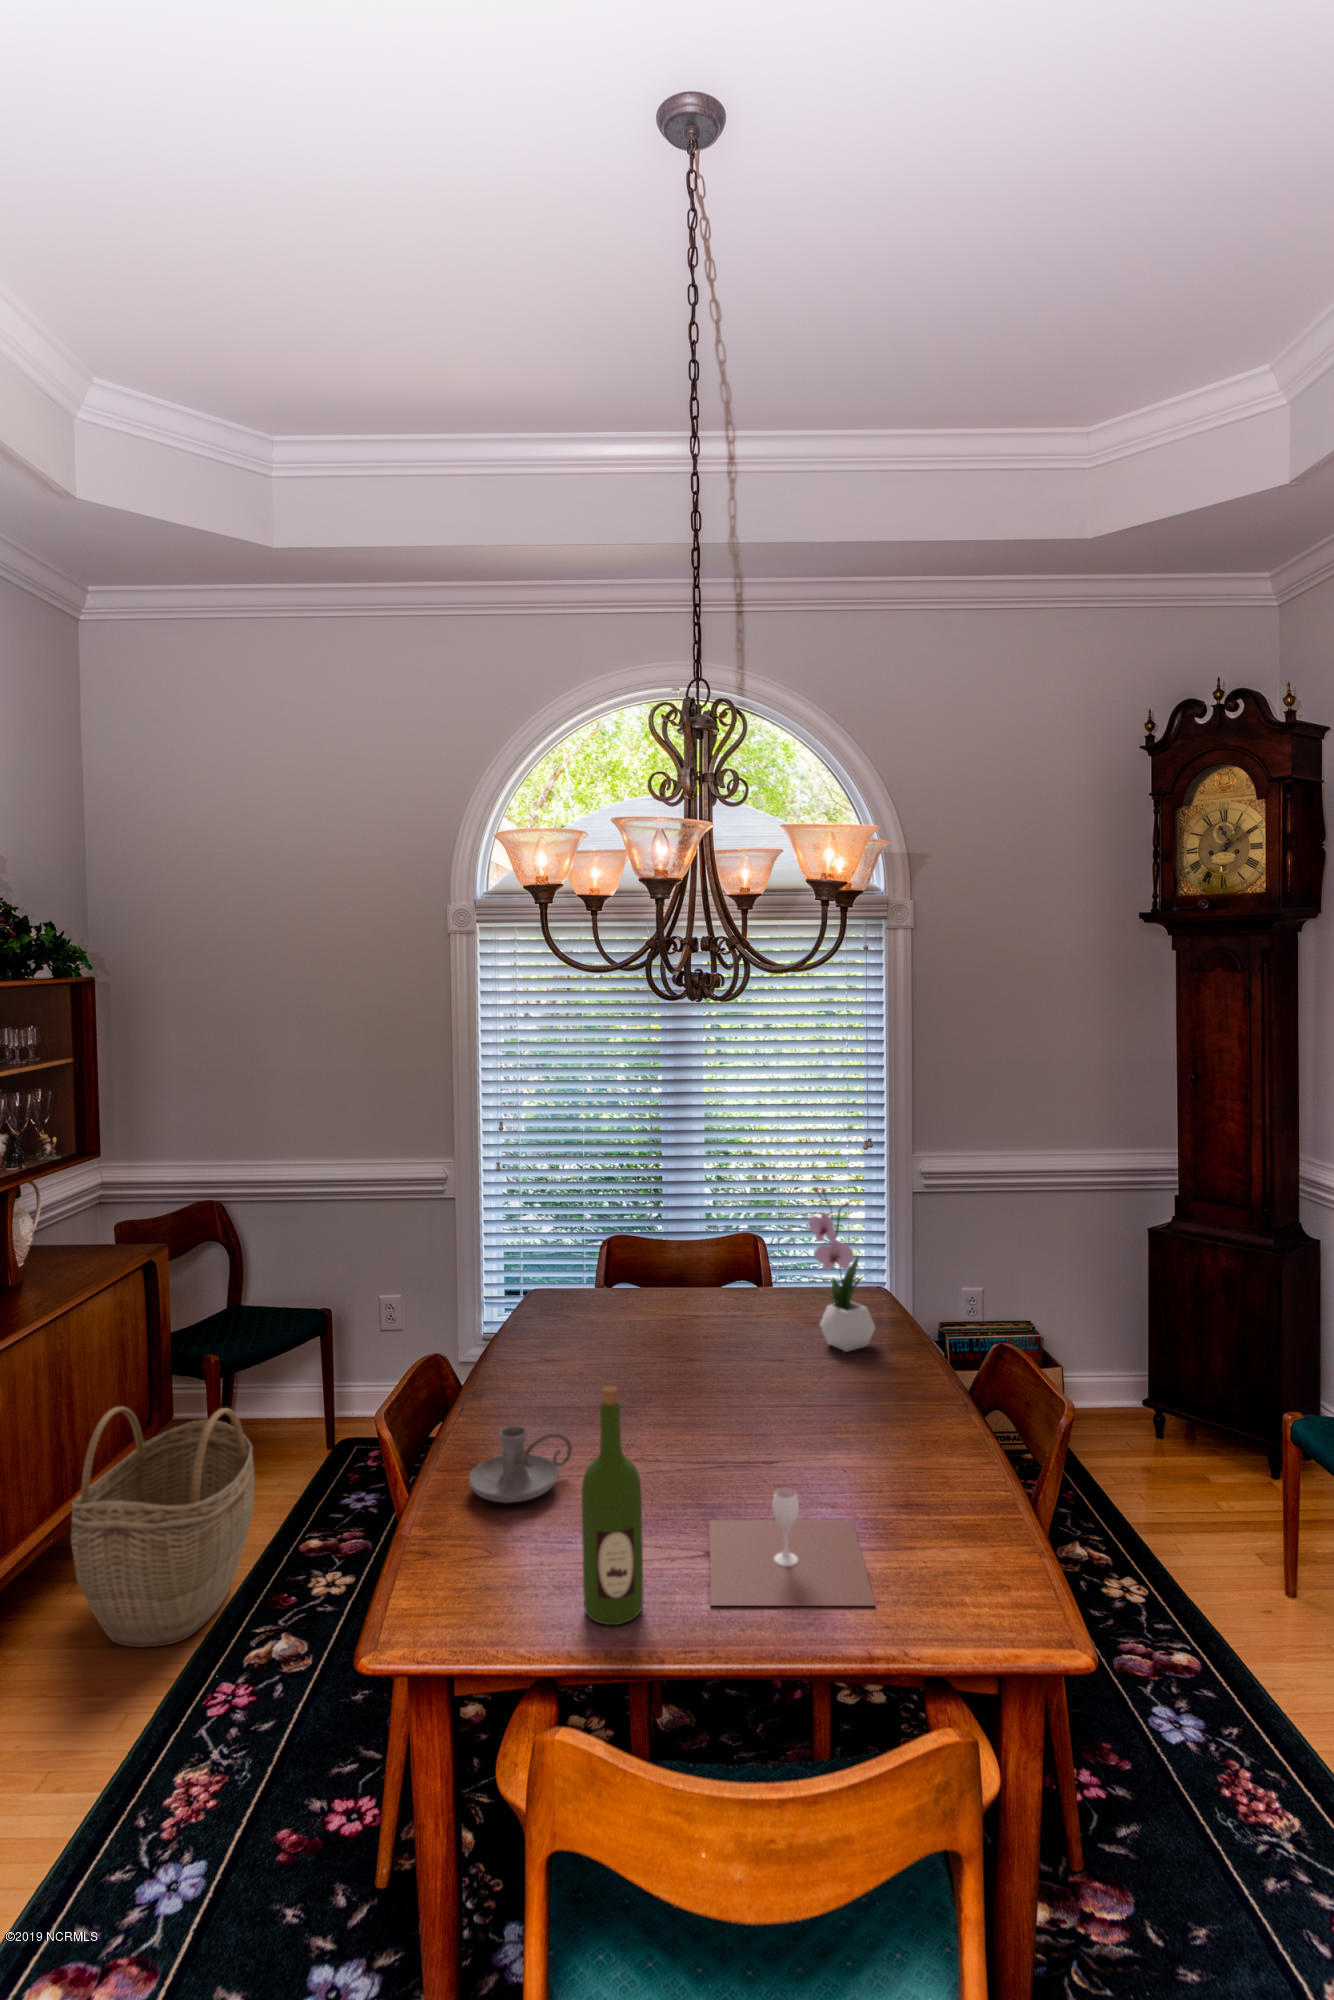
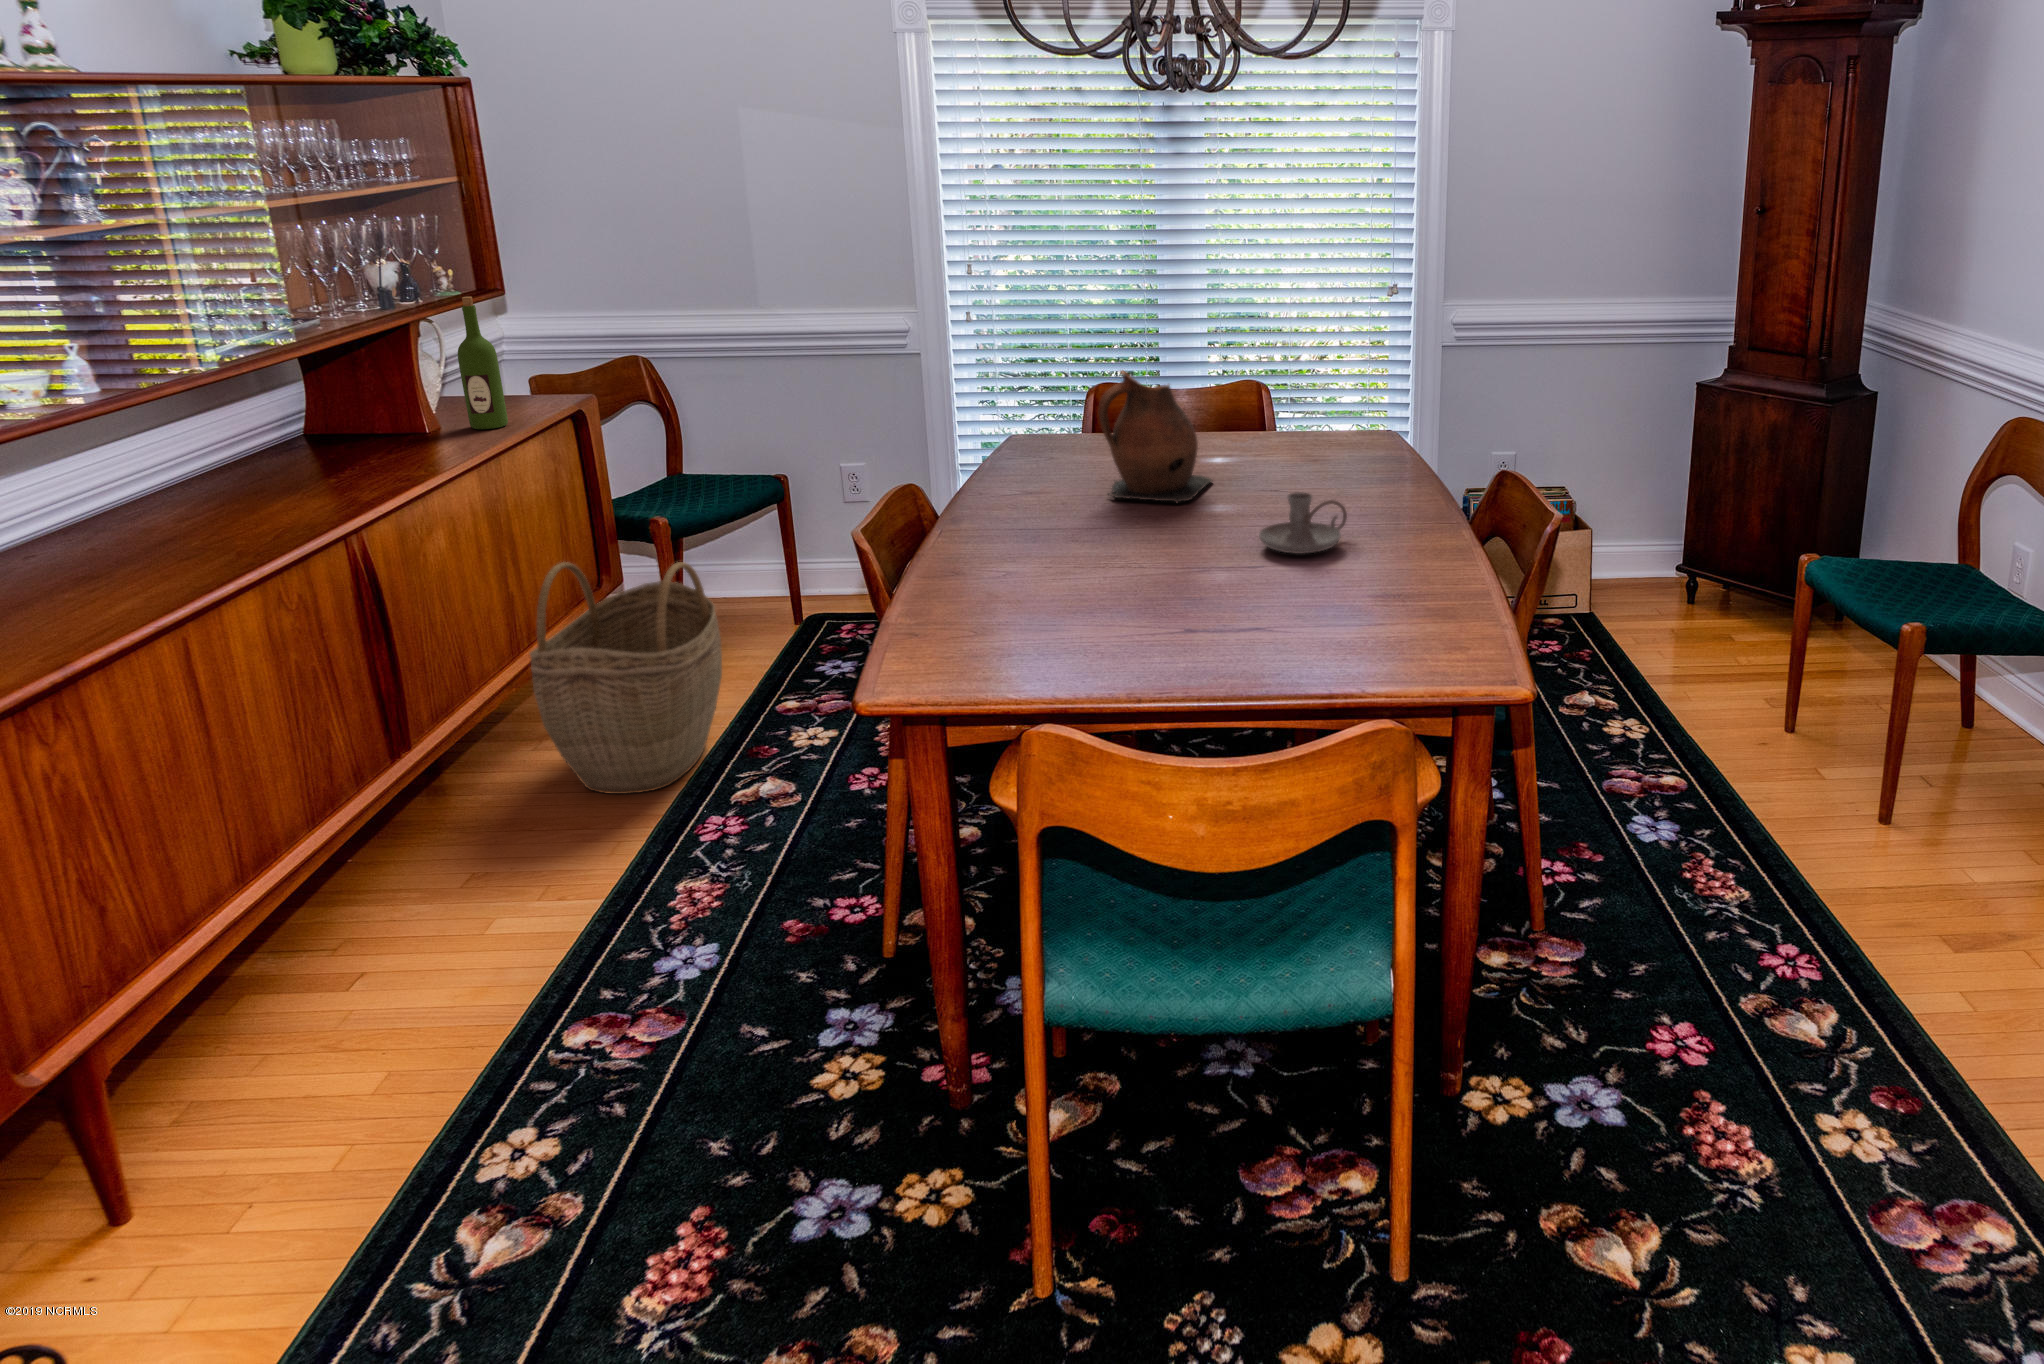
flower arrangement: present [808,1188,875,1352] -> none [1308,313,1386,485]
ceramic pitcher: none [615,1241,720,1374] -> present [1098,370,1212,503]
wine bottle: present [582,1386,643,1625] -> present [458,297,508,429]
candle holder: present [469,1426,572,1503] -> present [1259,492,1347,554]
wine glass: present [709,1488,875,1606] -> none [1186,567,1340,663]

